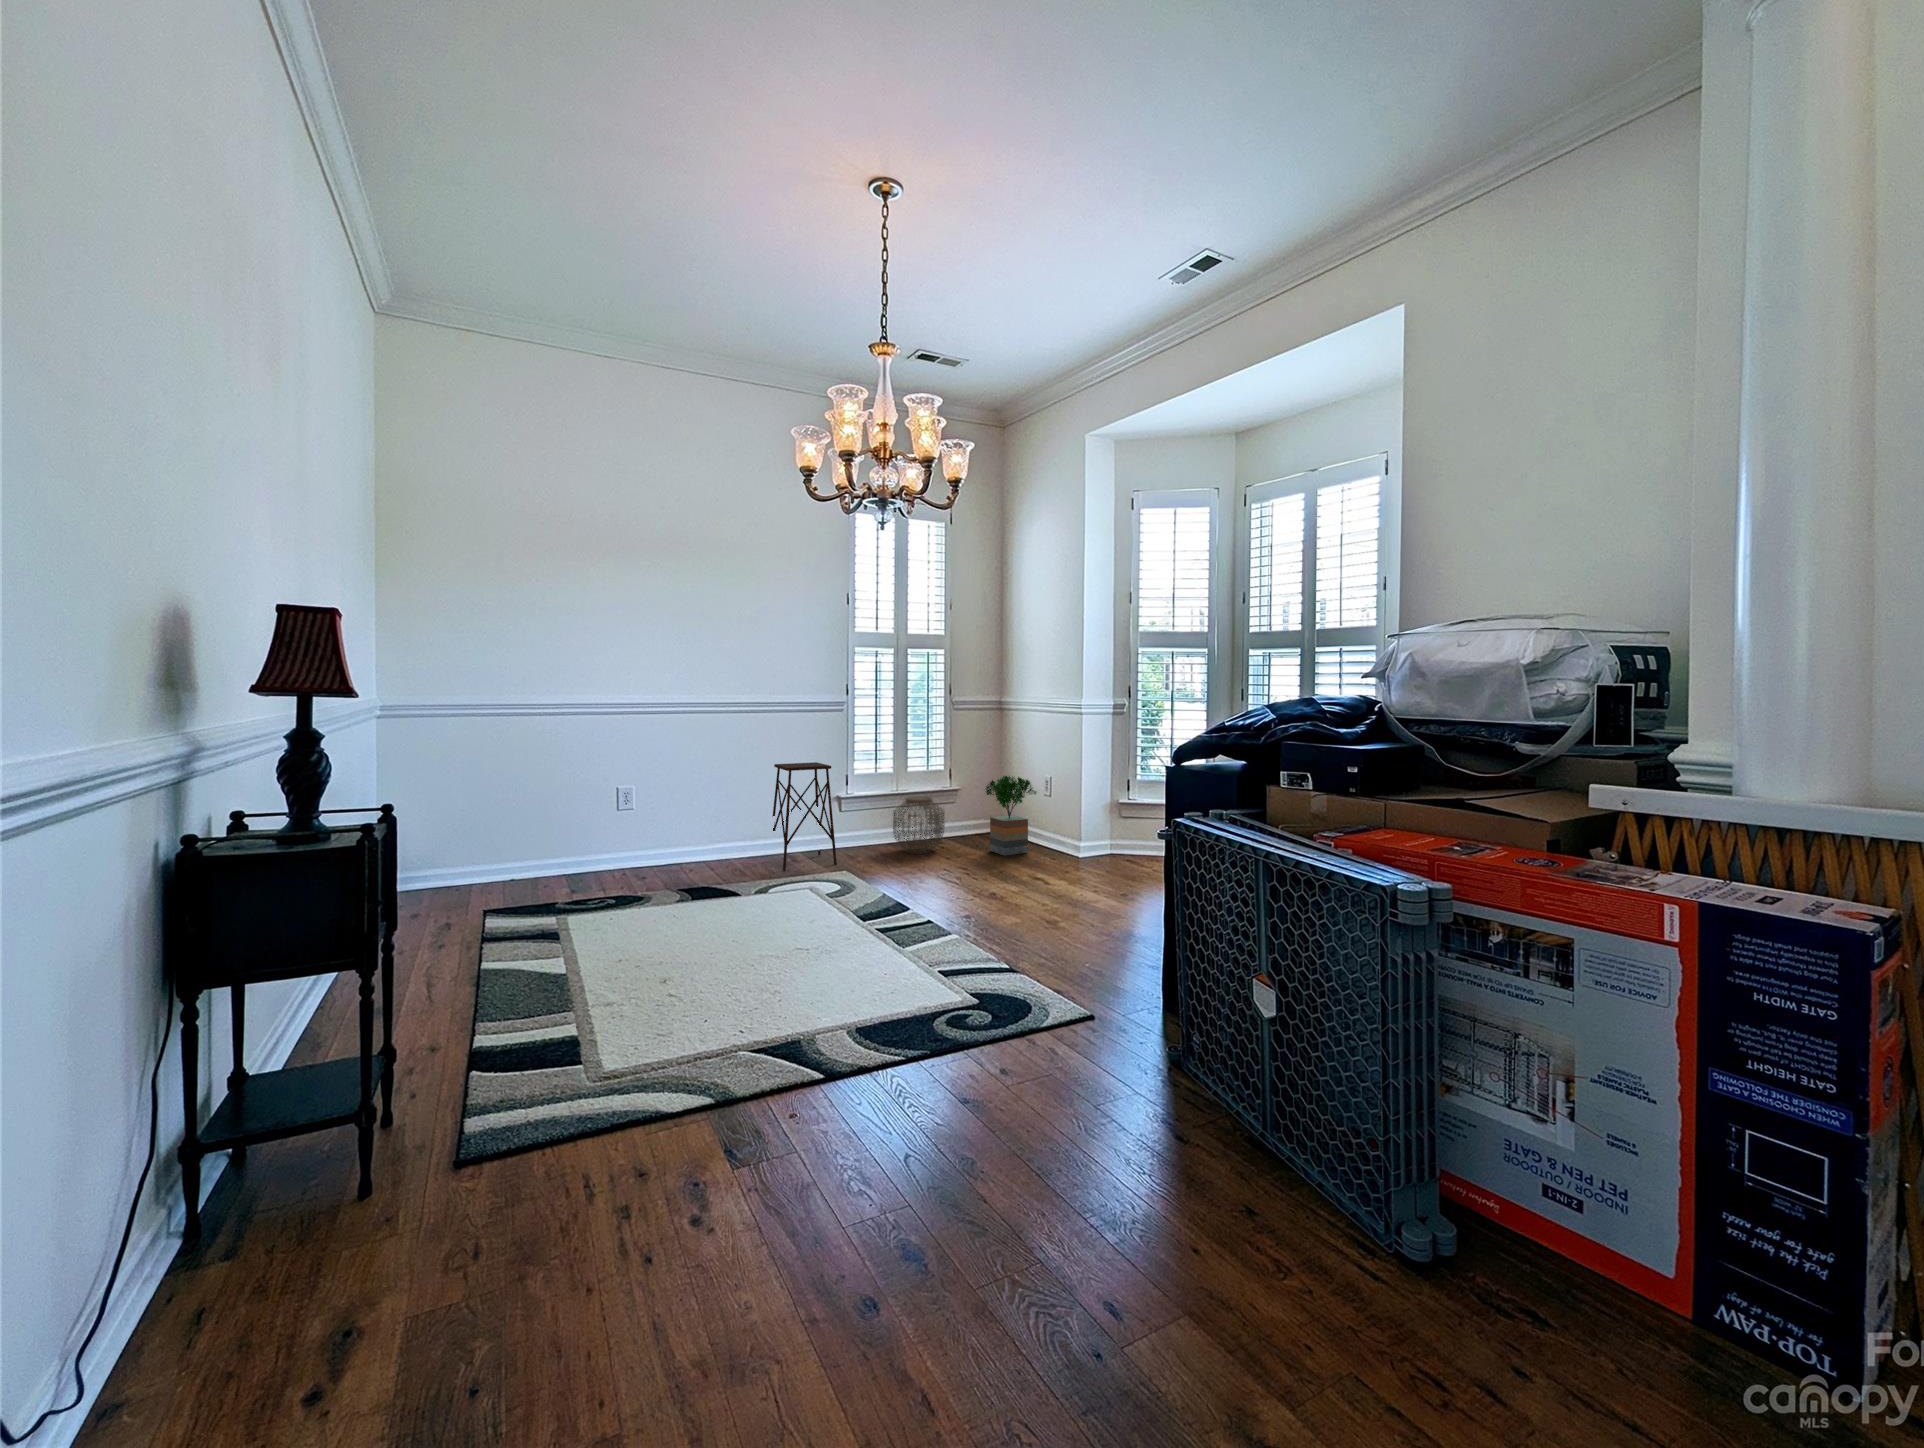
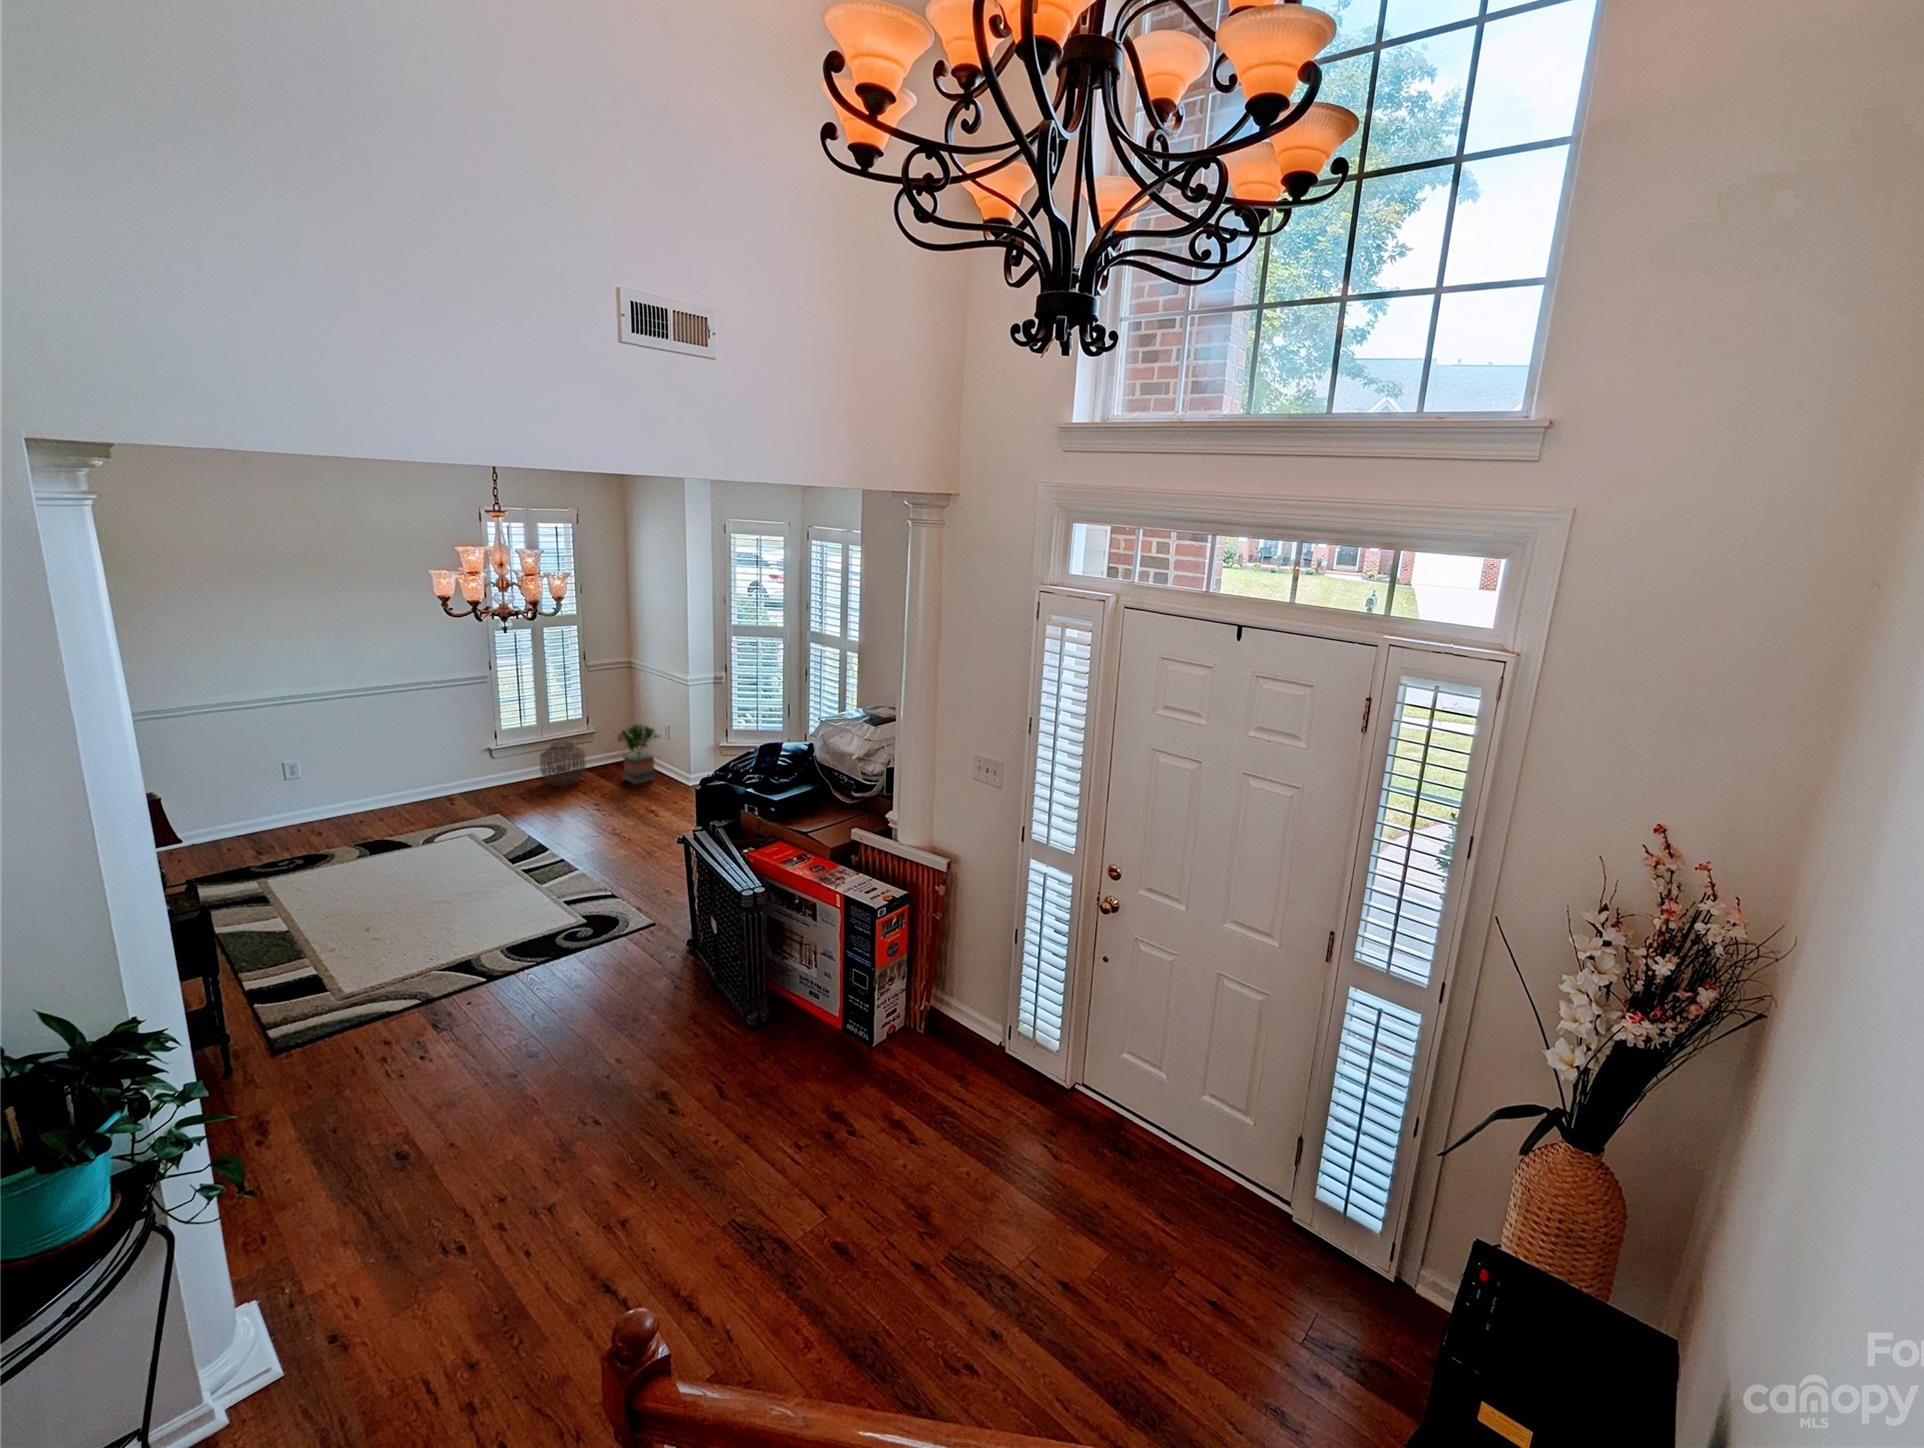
side table: present [772,762,837,871] -> none [427,725,492,815]

